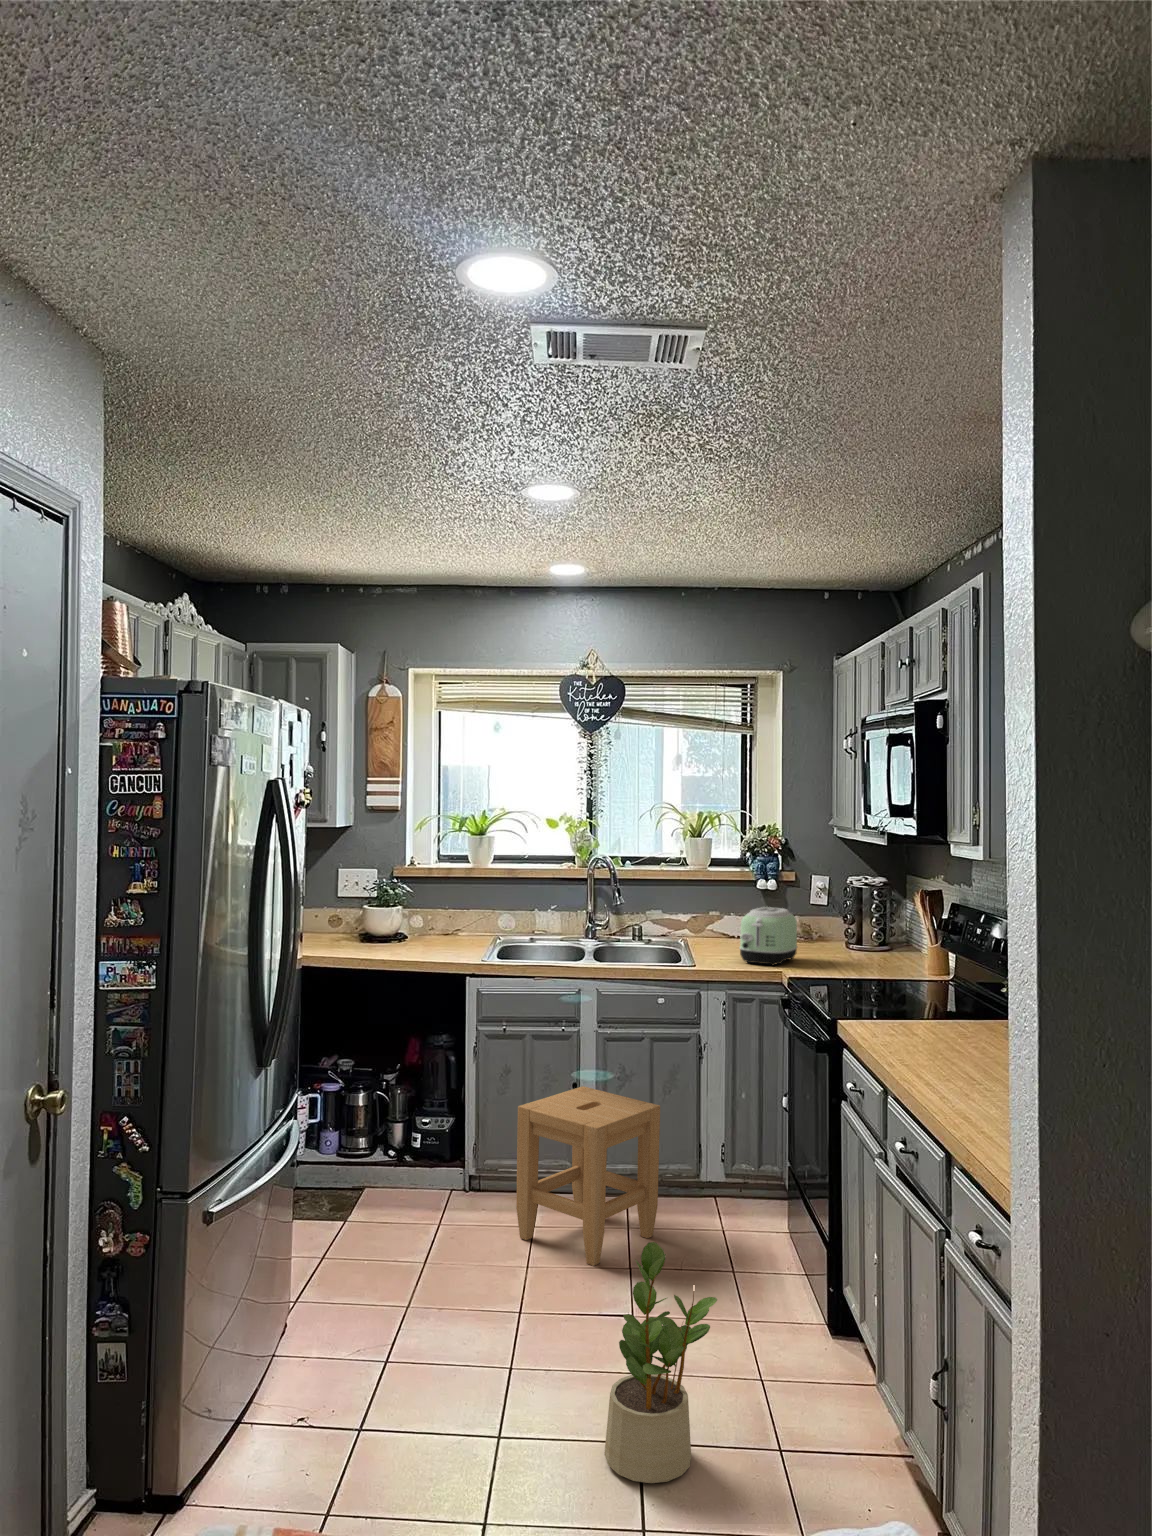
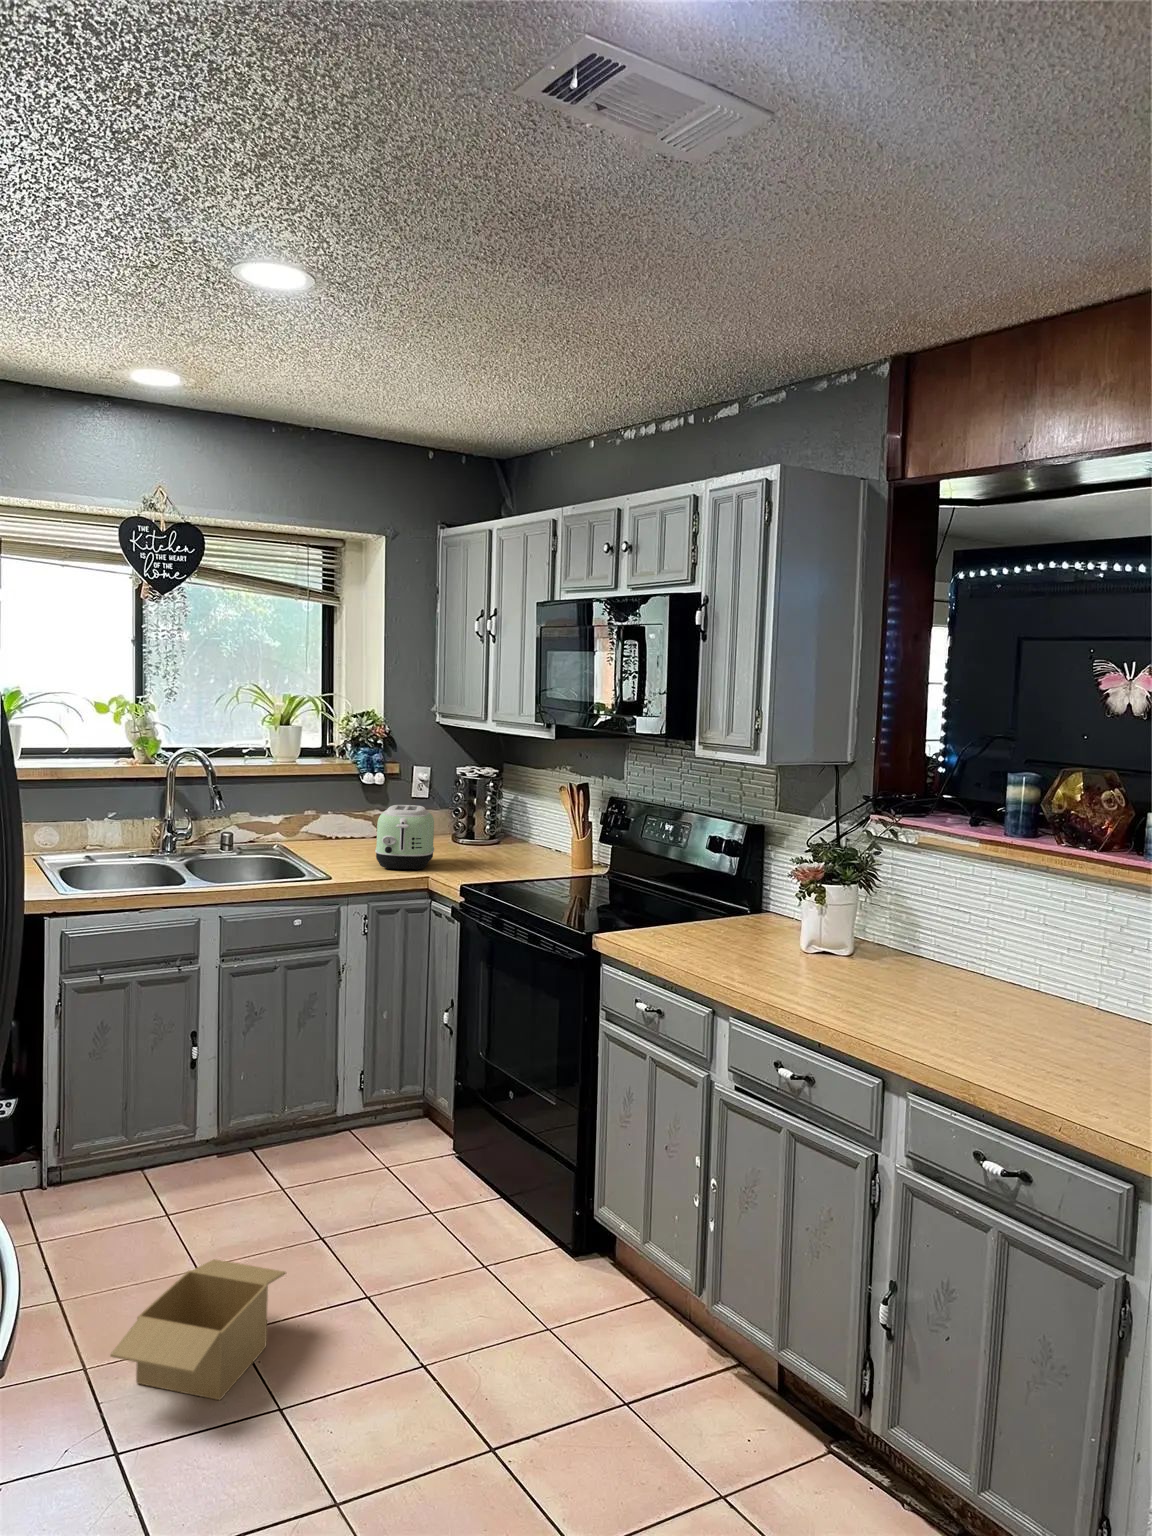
stool: present [516,1086,660,1266] -> none [154,1034,325,1247]
potted plant: present [604,1242,717,1483] -> none [443,1220,560,1495]
cardboard box: none [414,1255,566,1356] -> present [110,1259,286,1400]

